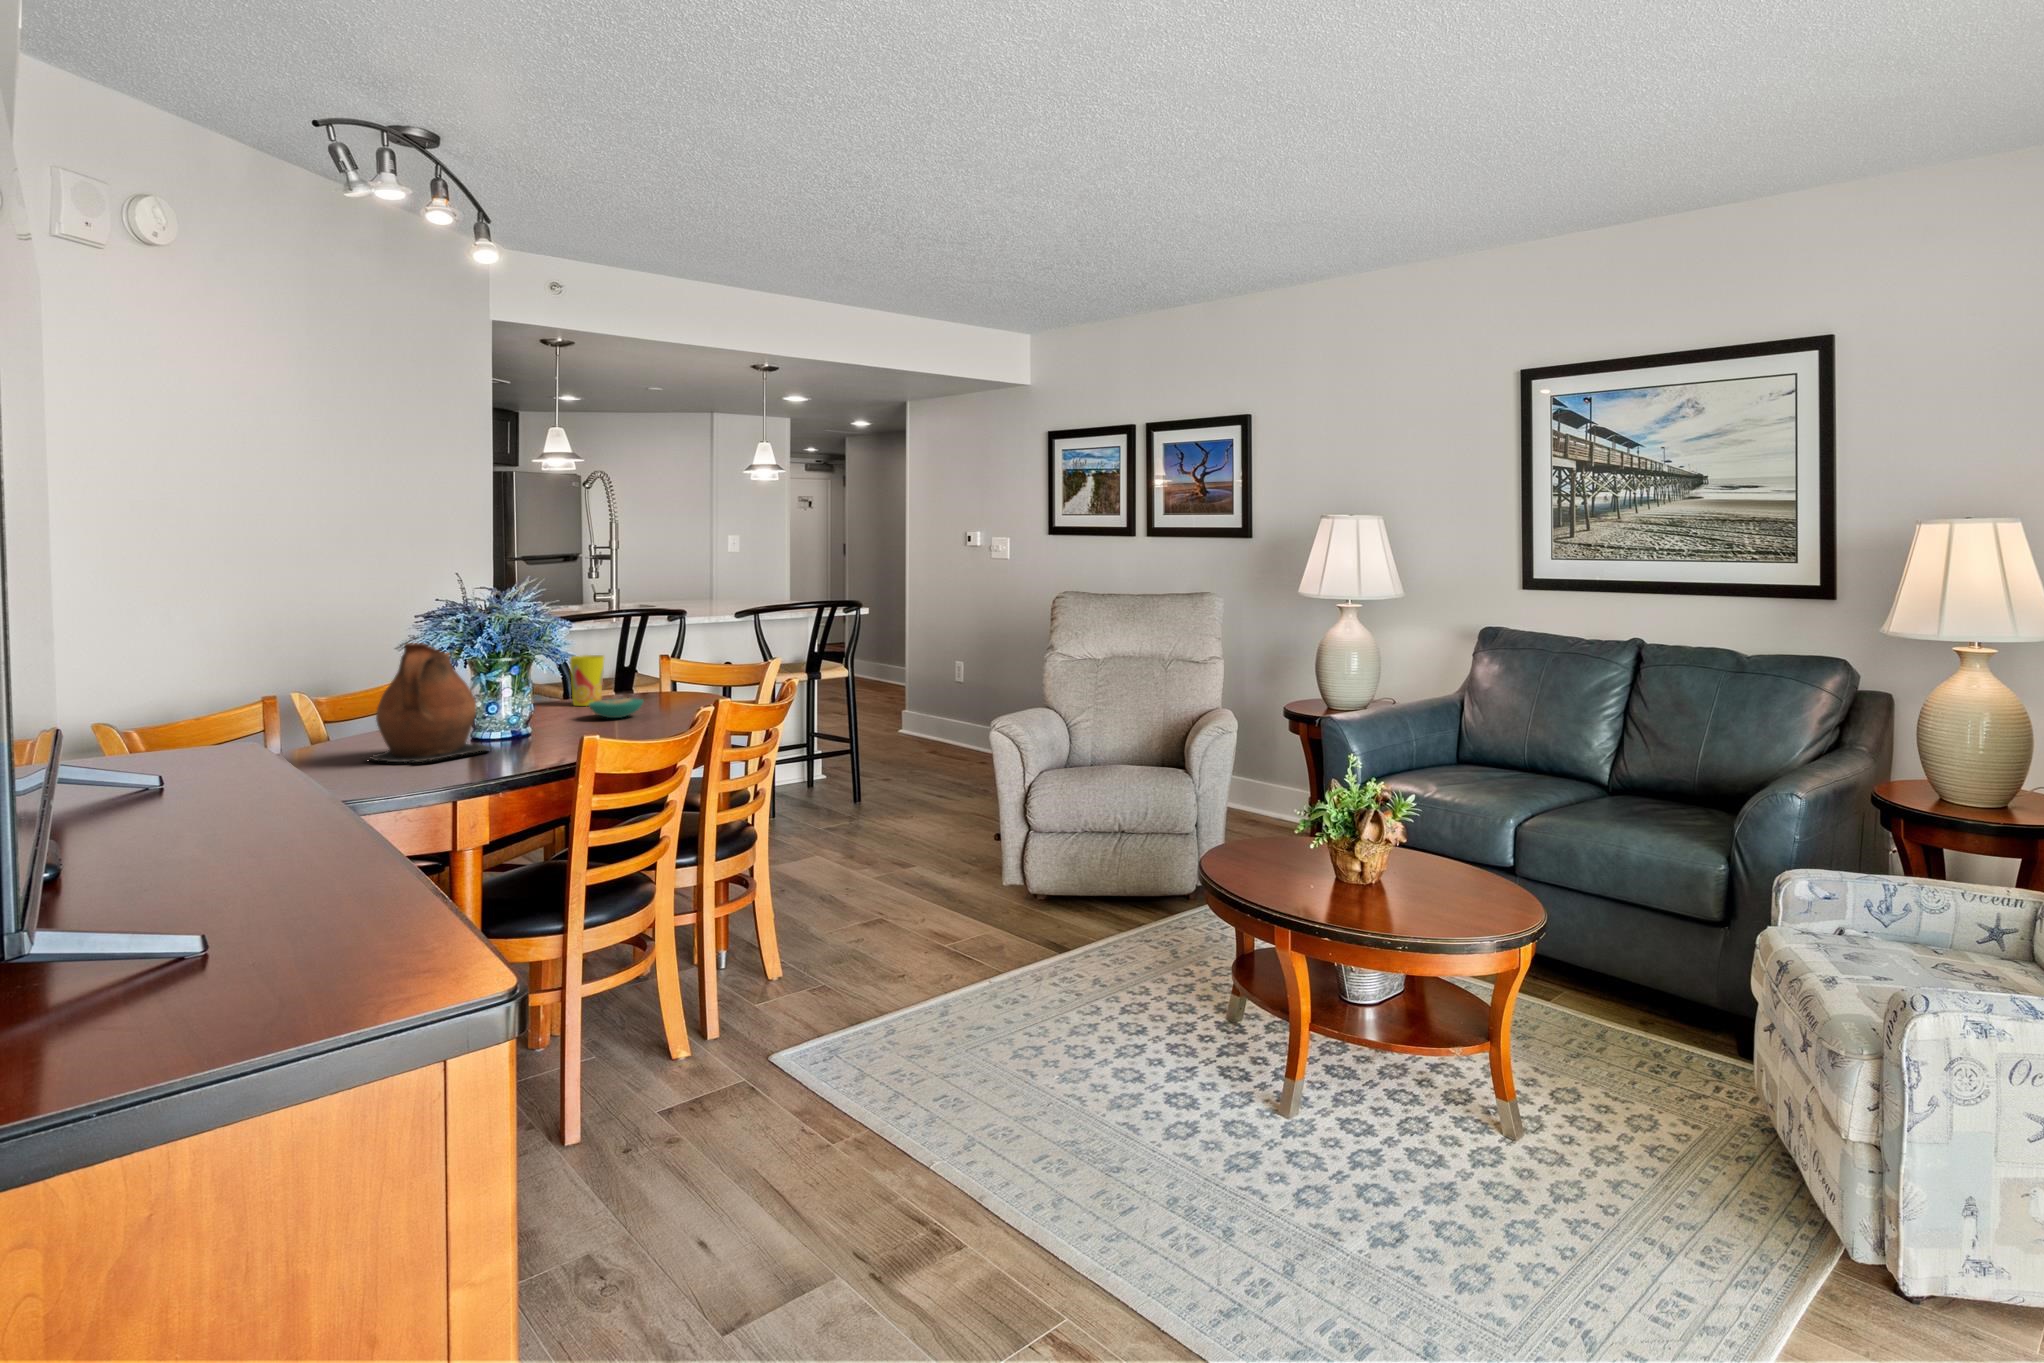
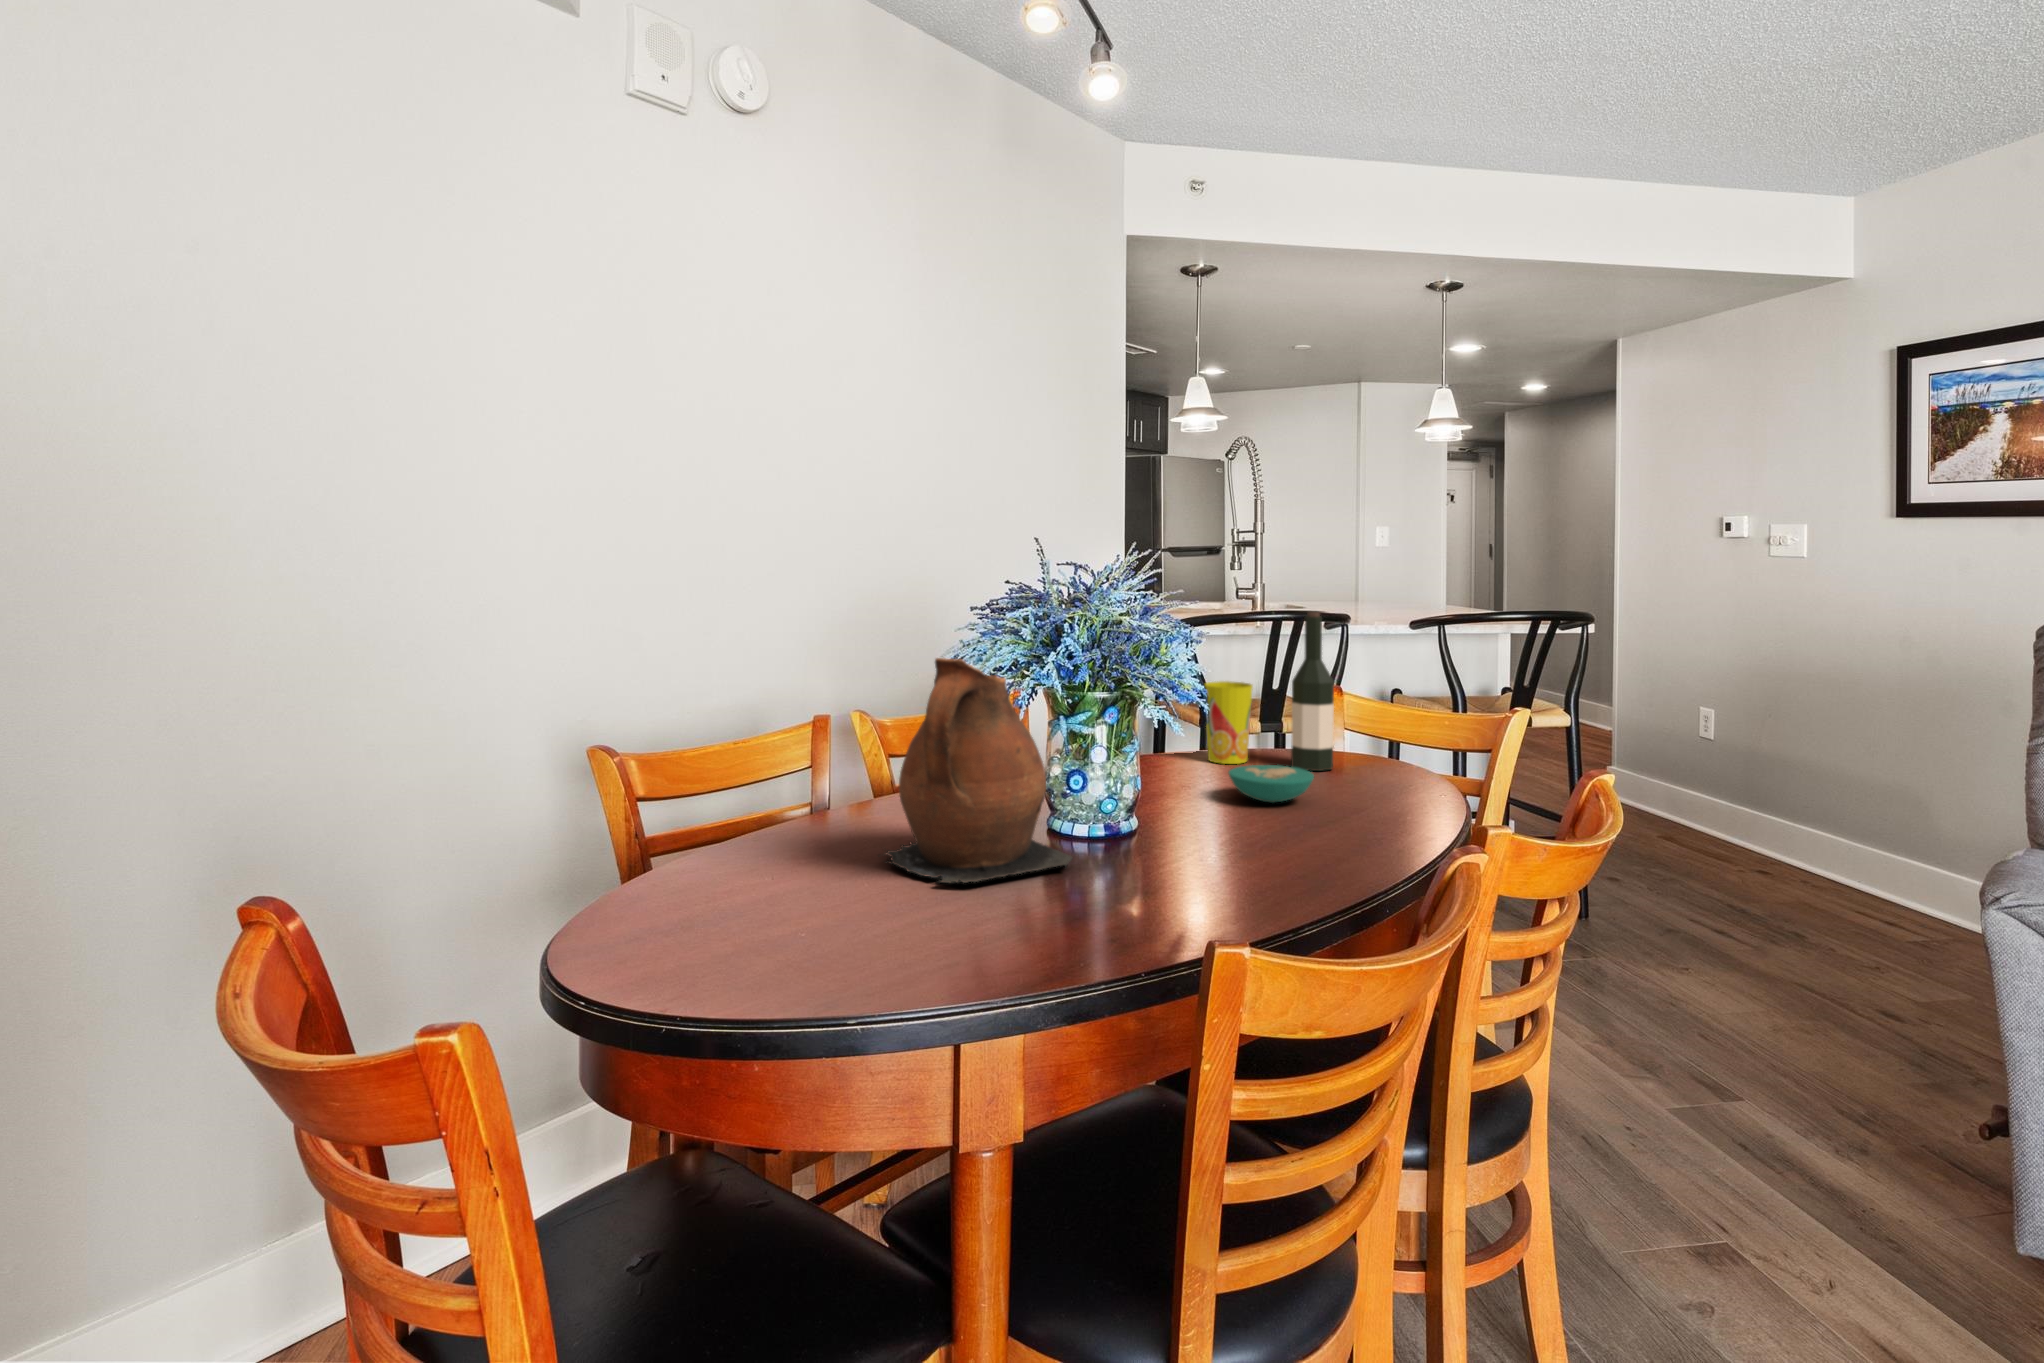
wine bottle: none [632,608,660,704] -> present [1291,612,1334,771]

